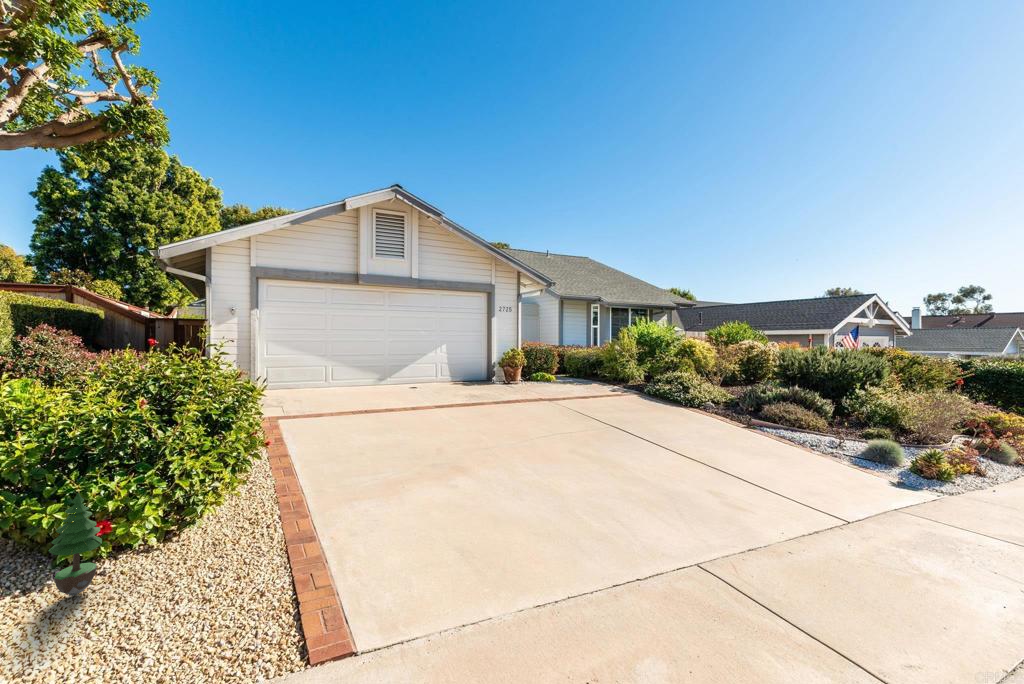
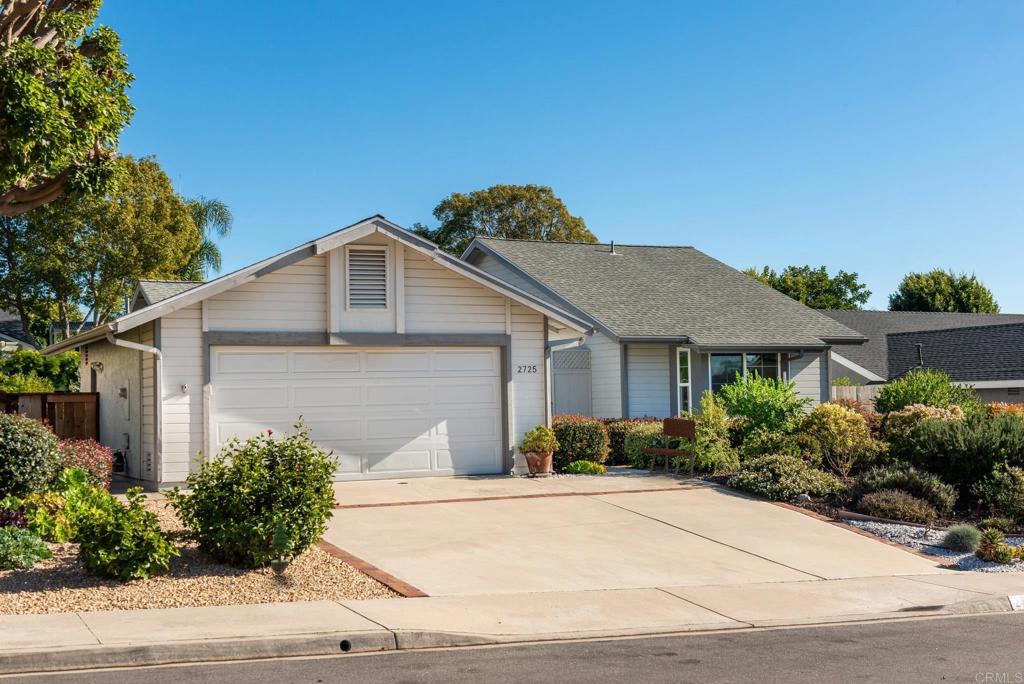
bench: none [583,345,623,387] -> present [642,418,695,479]

